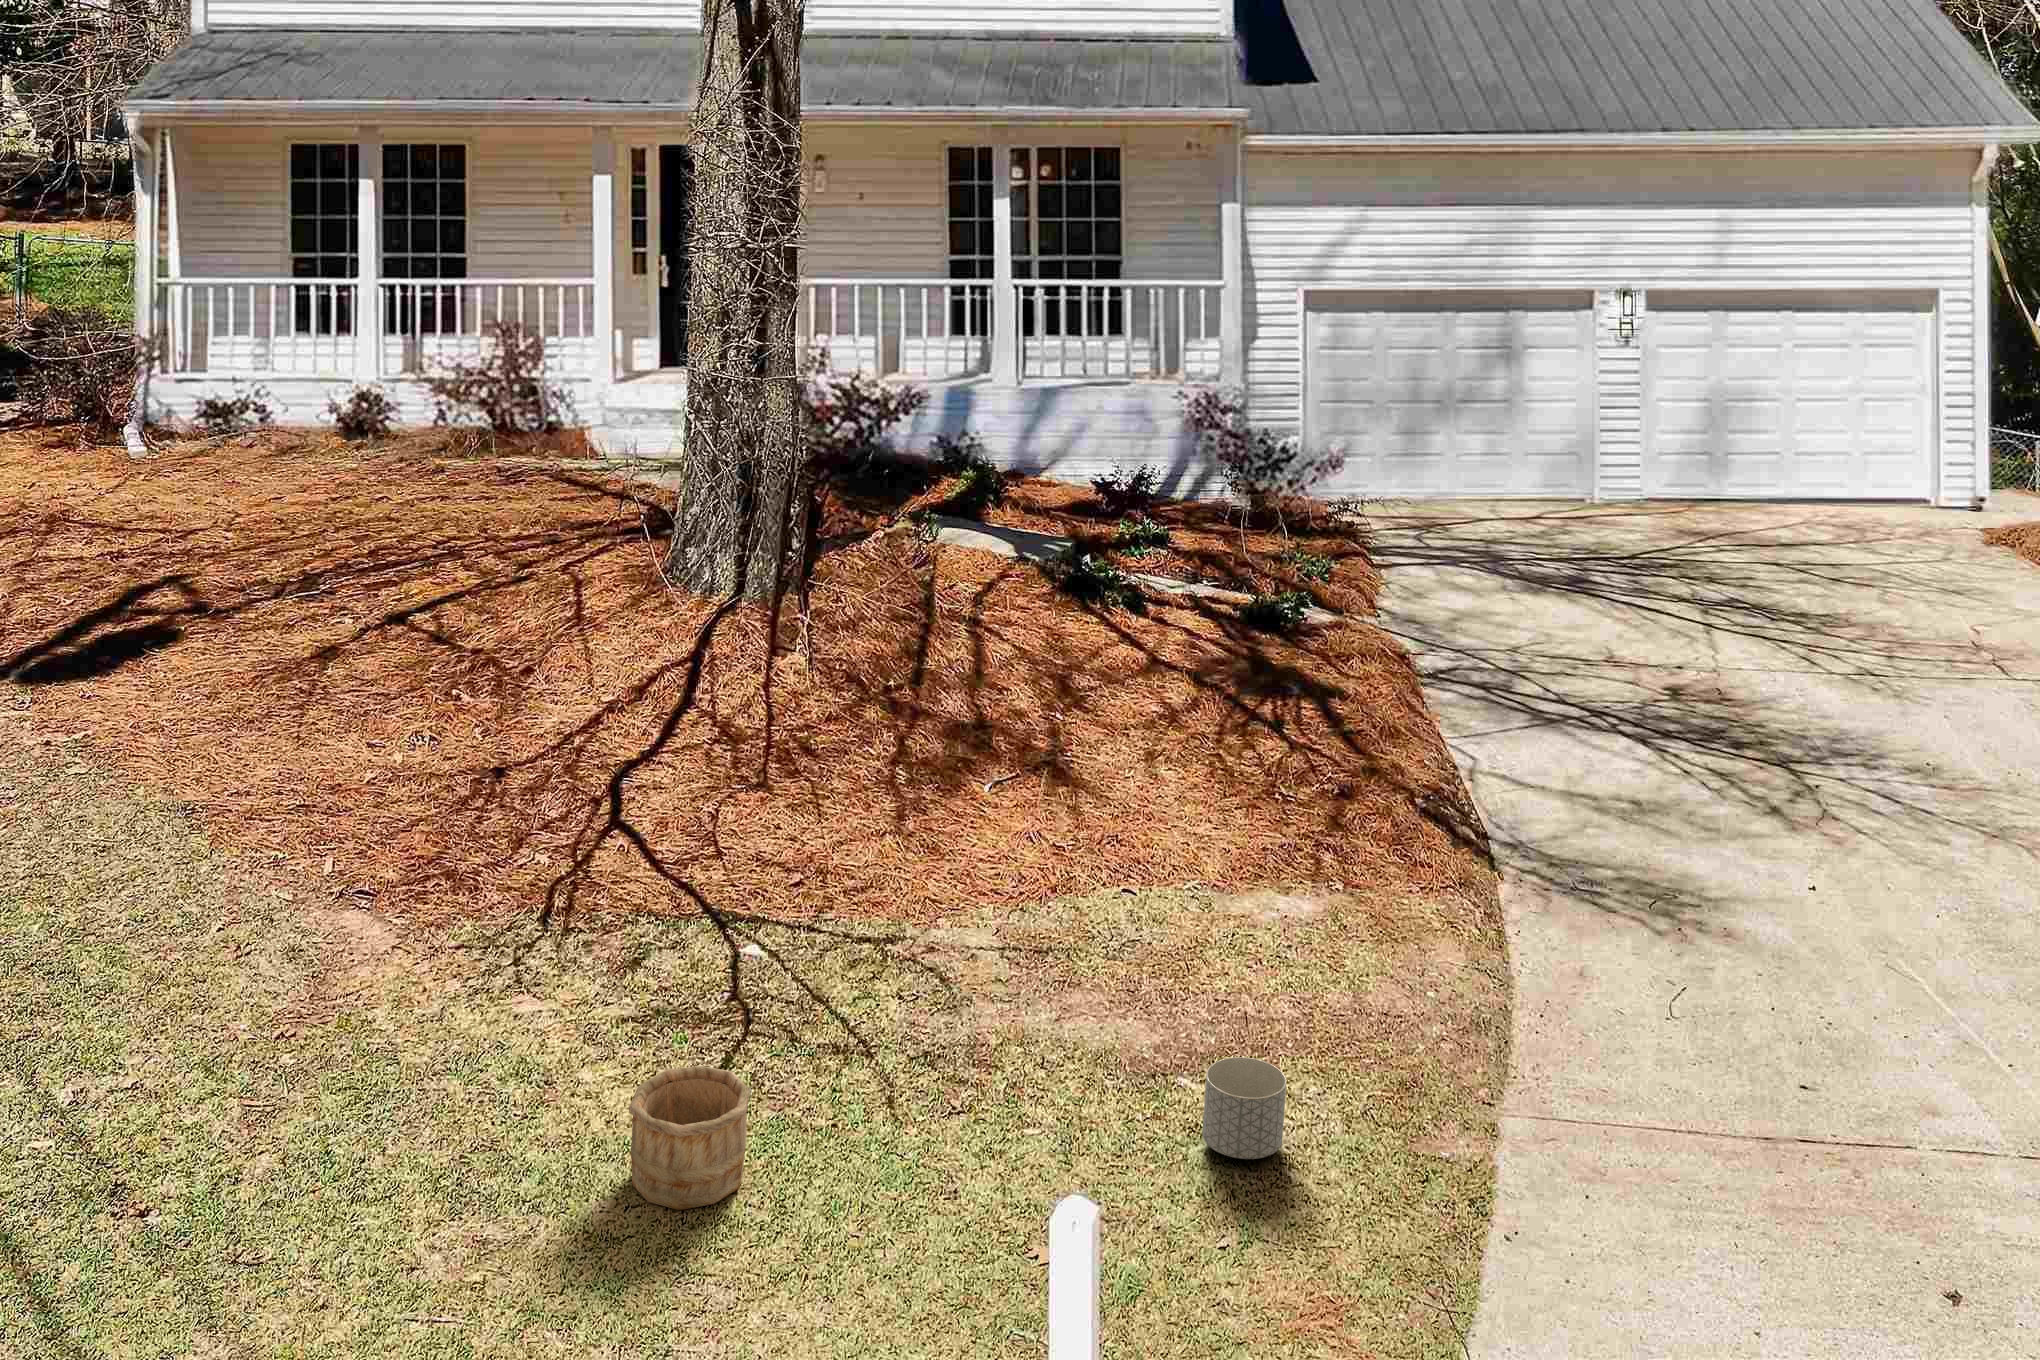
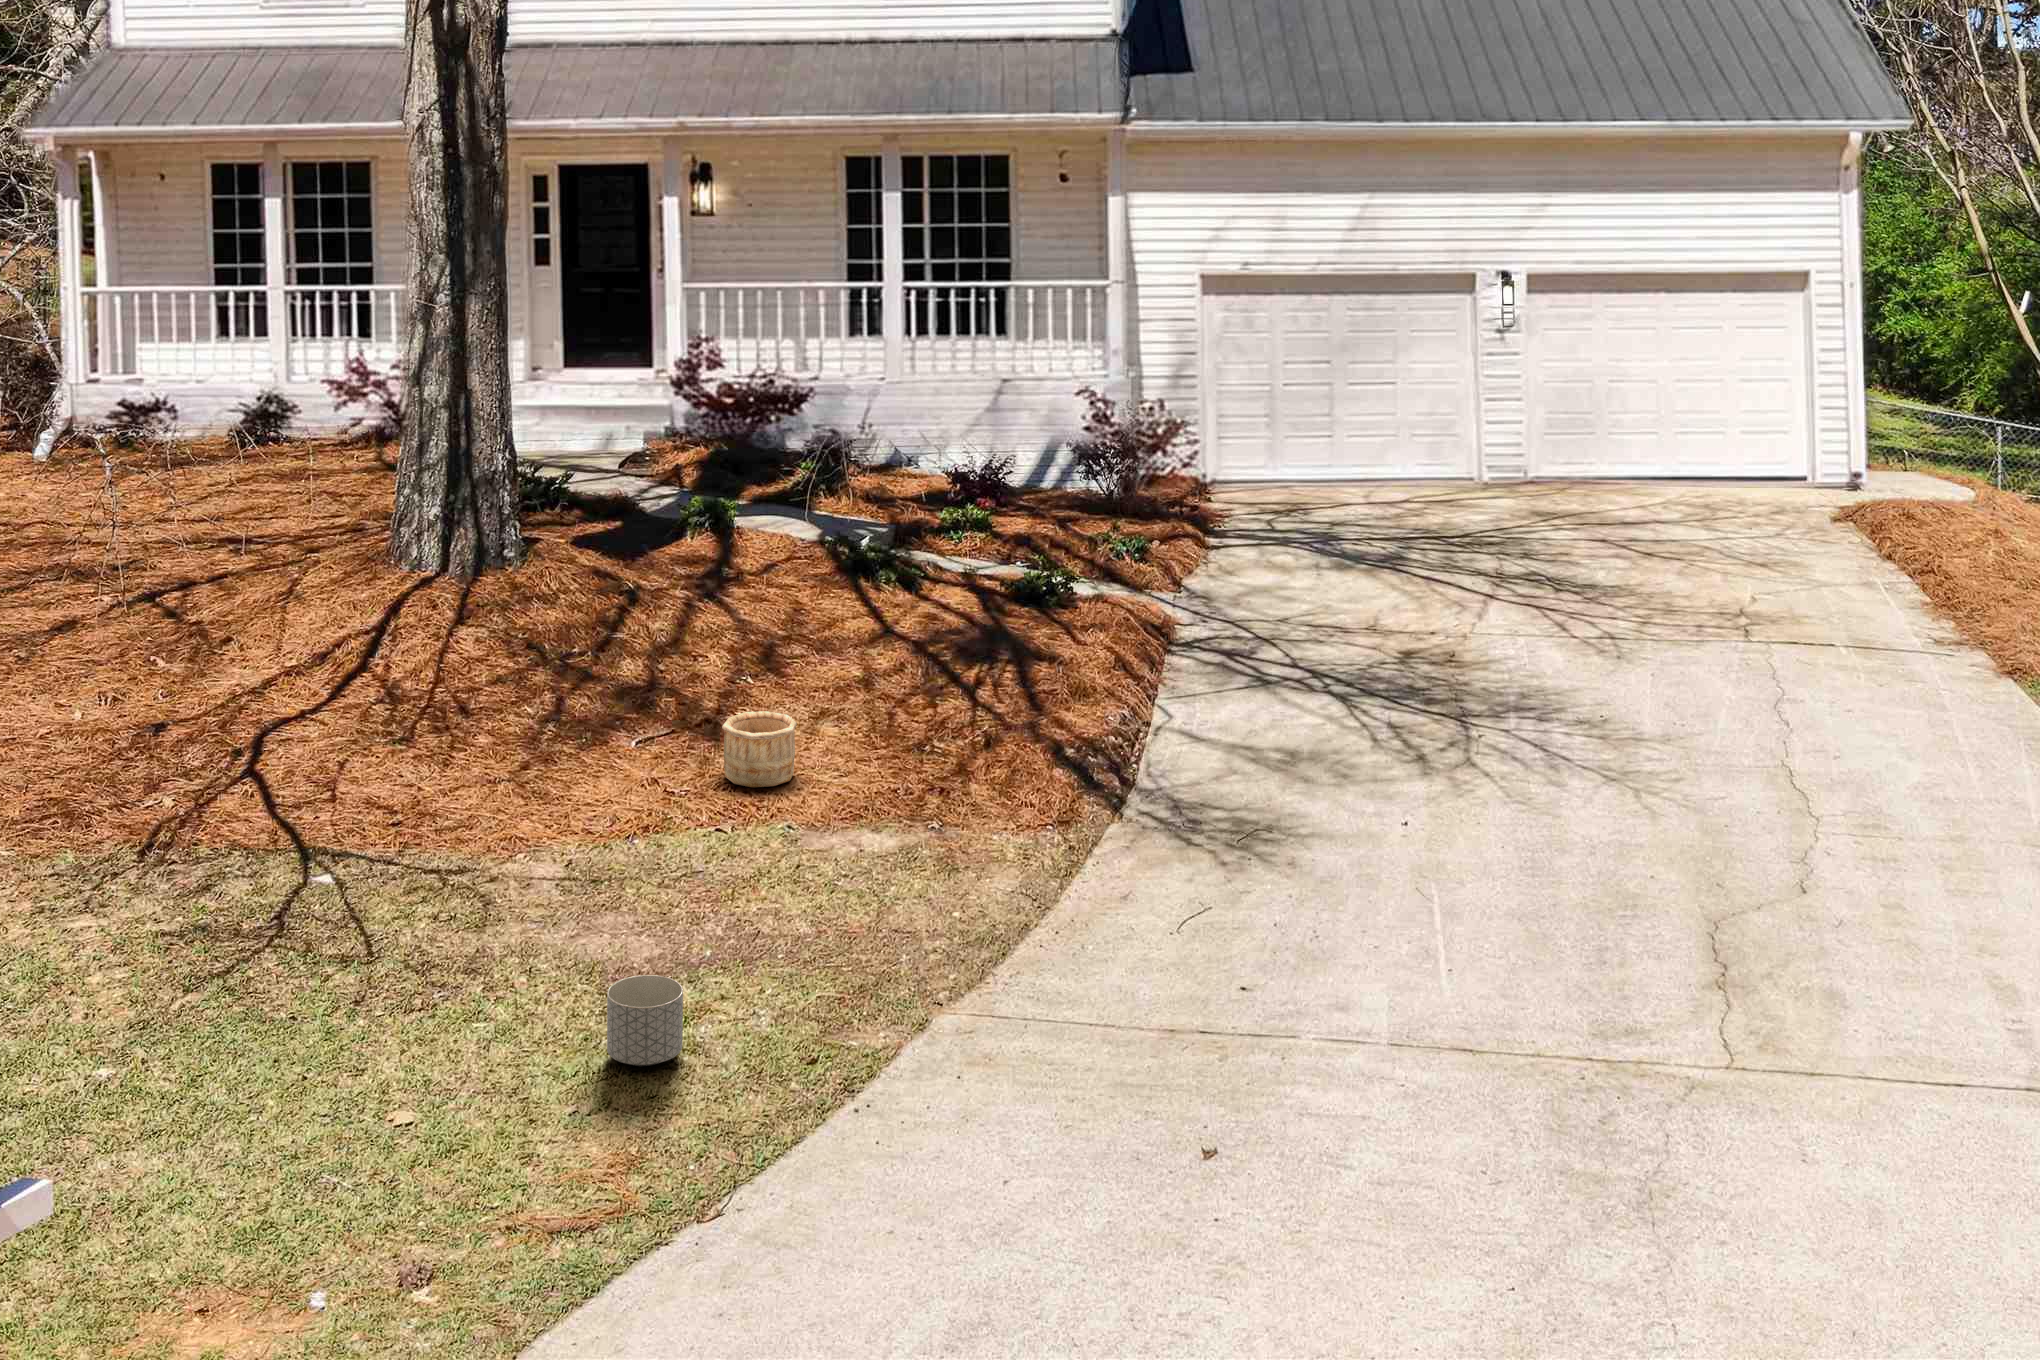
wooden bucket: present [629,1066,751,1210] -> present [722,711,797,787]

